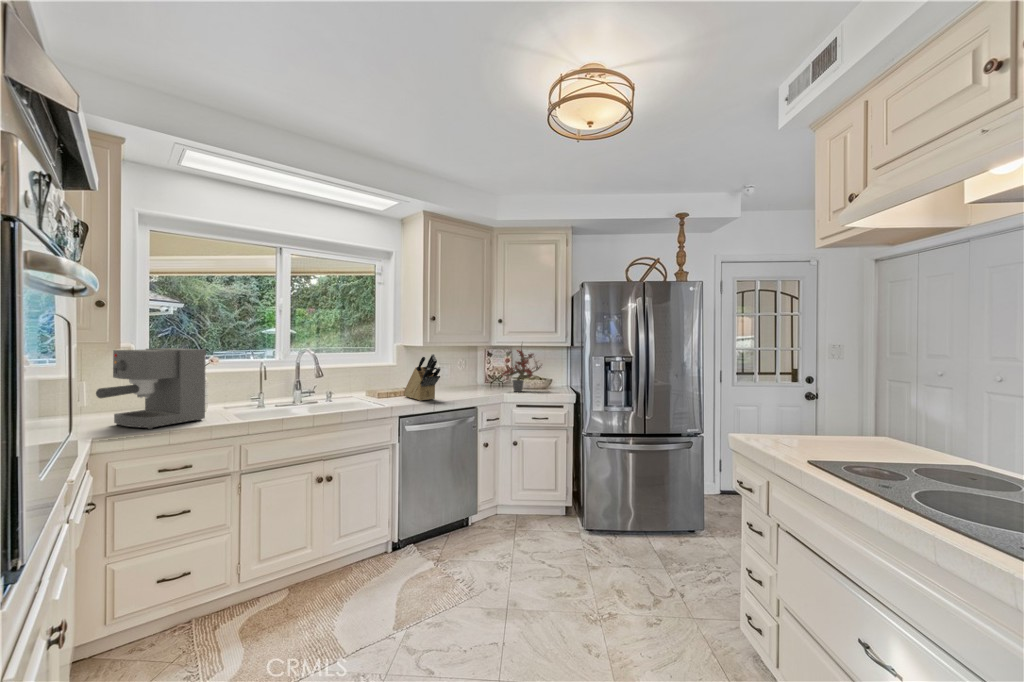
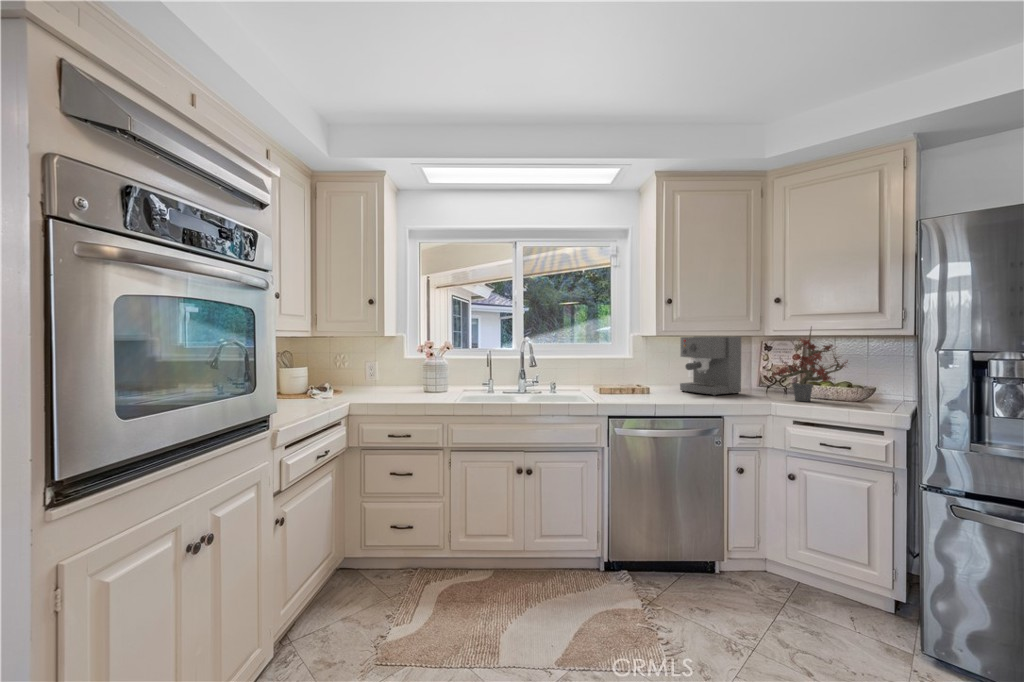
coffee maker: present [96,348,206,429] -> present [680,336,741,396]
knife block: present [404,354,440,401] -> none [629,343,663,400]

